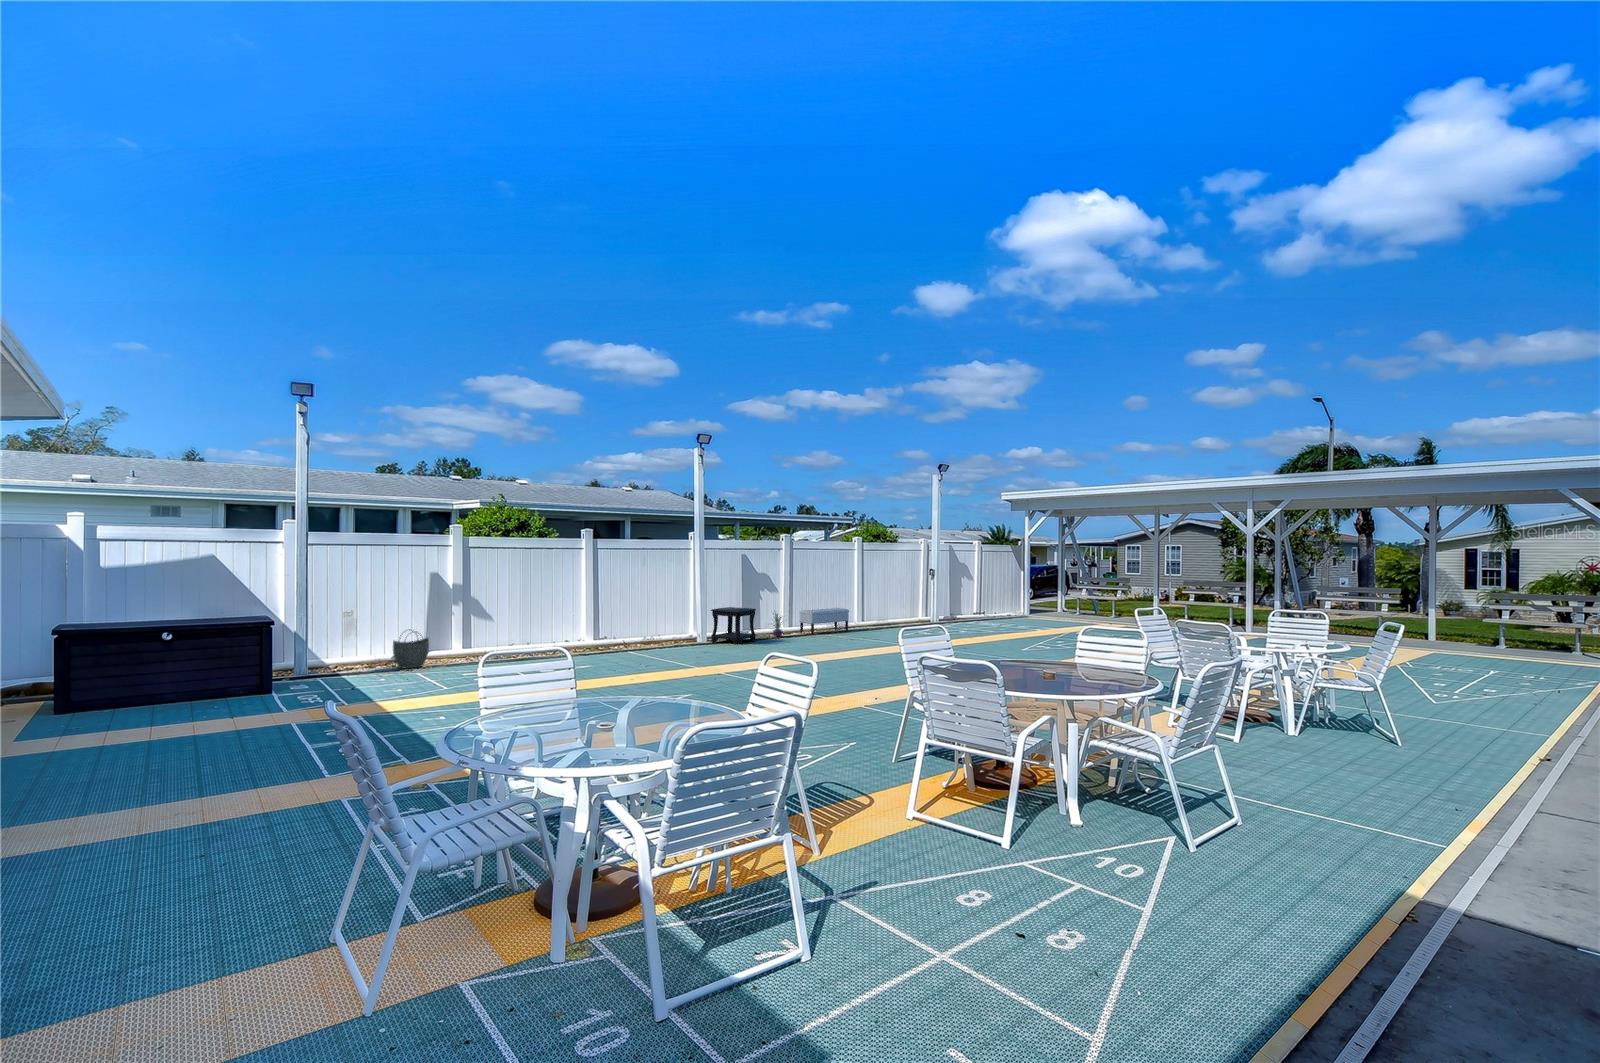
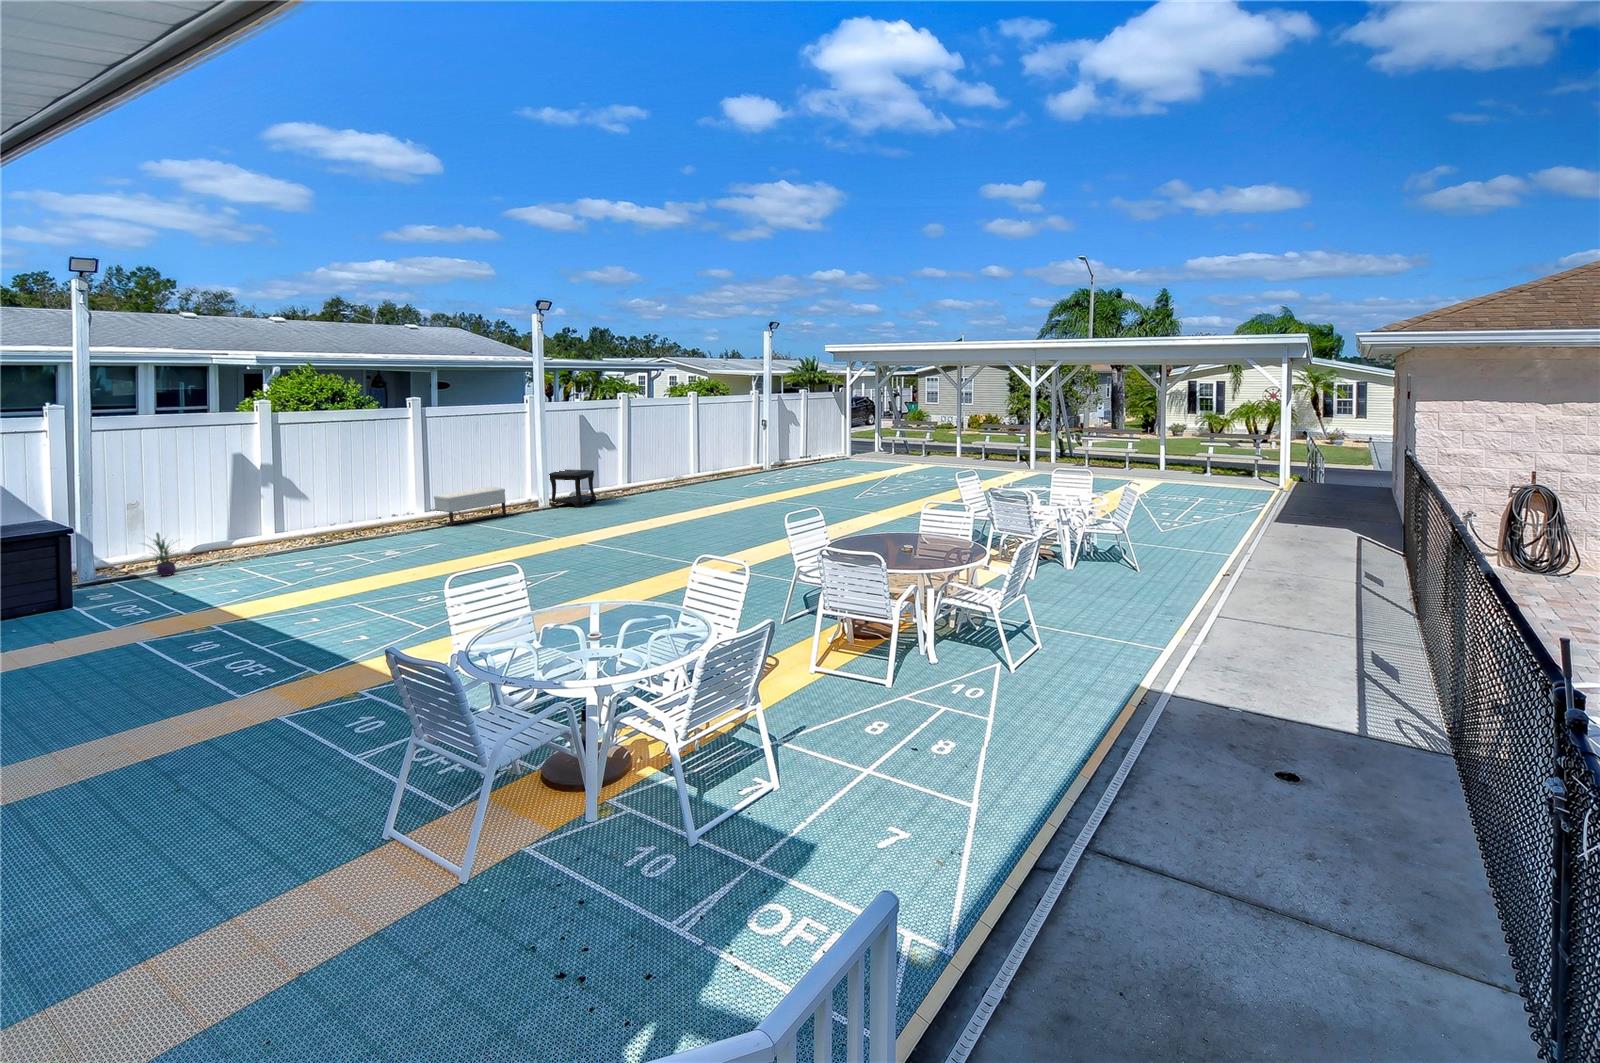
bench: present [800,608,849,635] -> present [434,487,506,526]
decorative plant: present [773,614,783,637] -> present [142,533,176,576]
woven basket: present [393,629,429,668] -> none [204,522,249,565]

